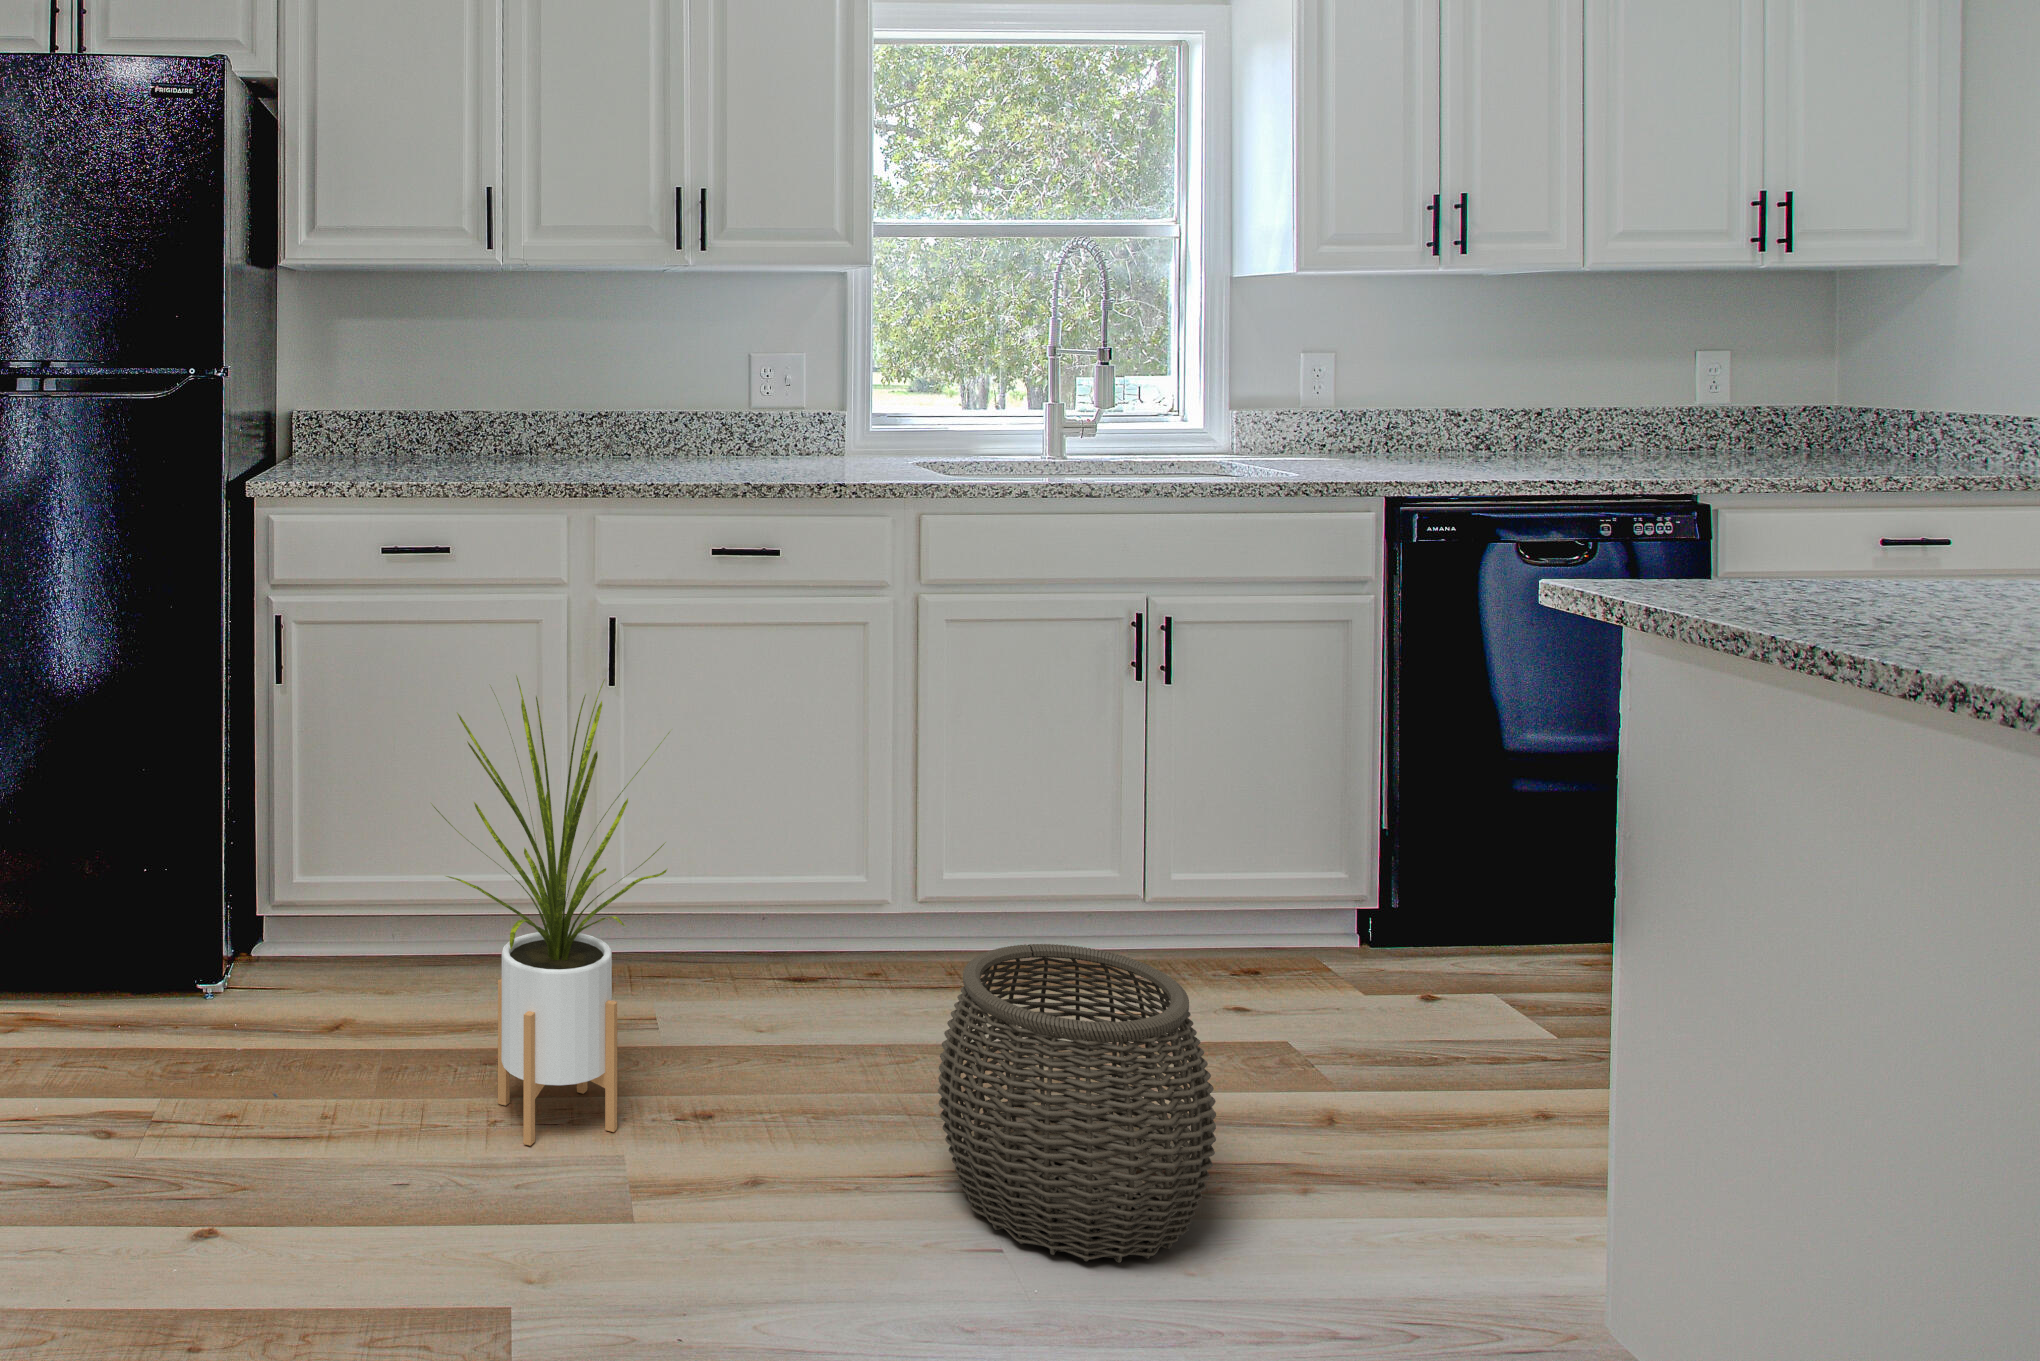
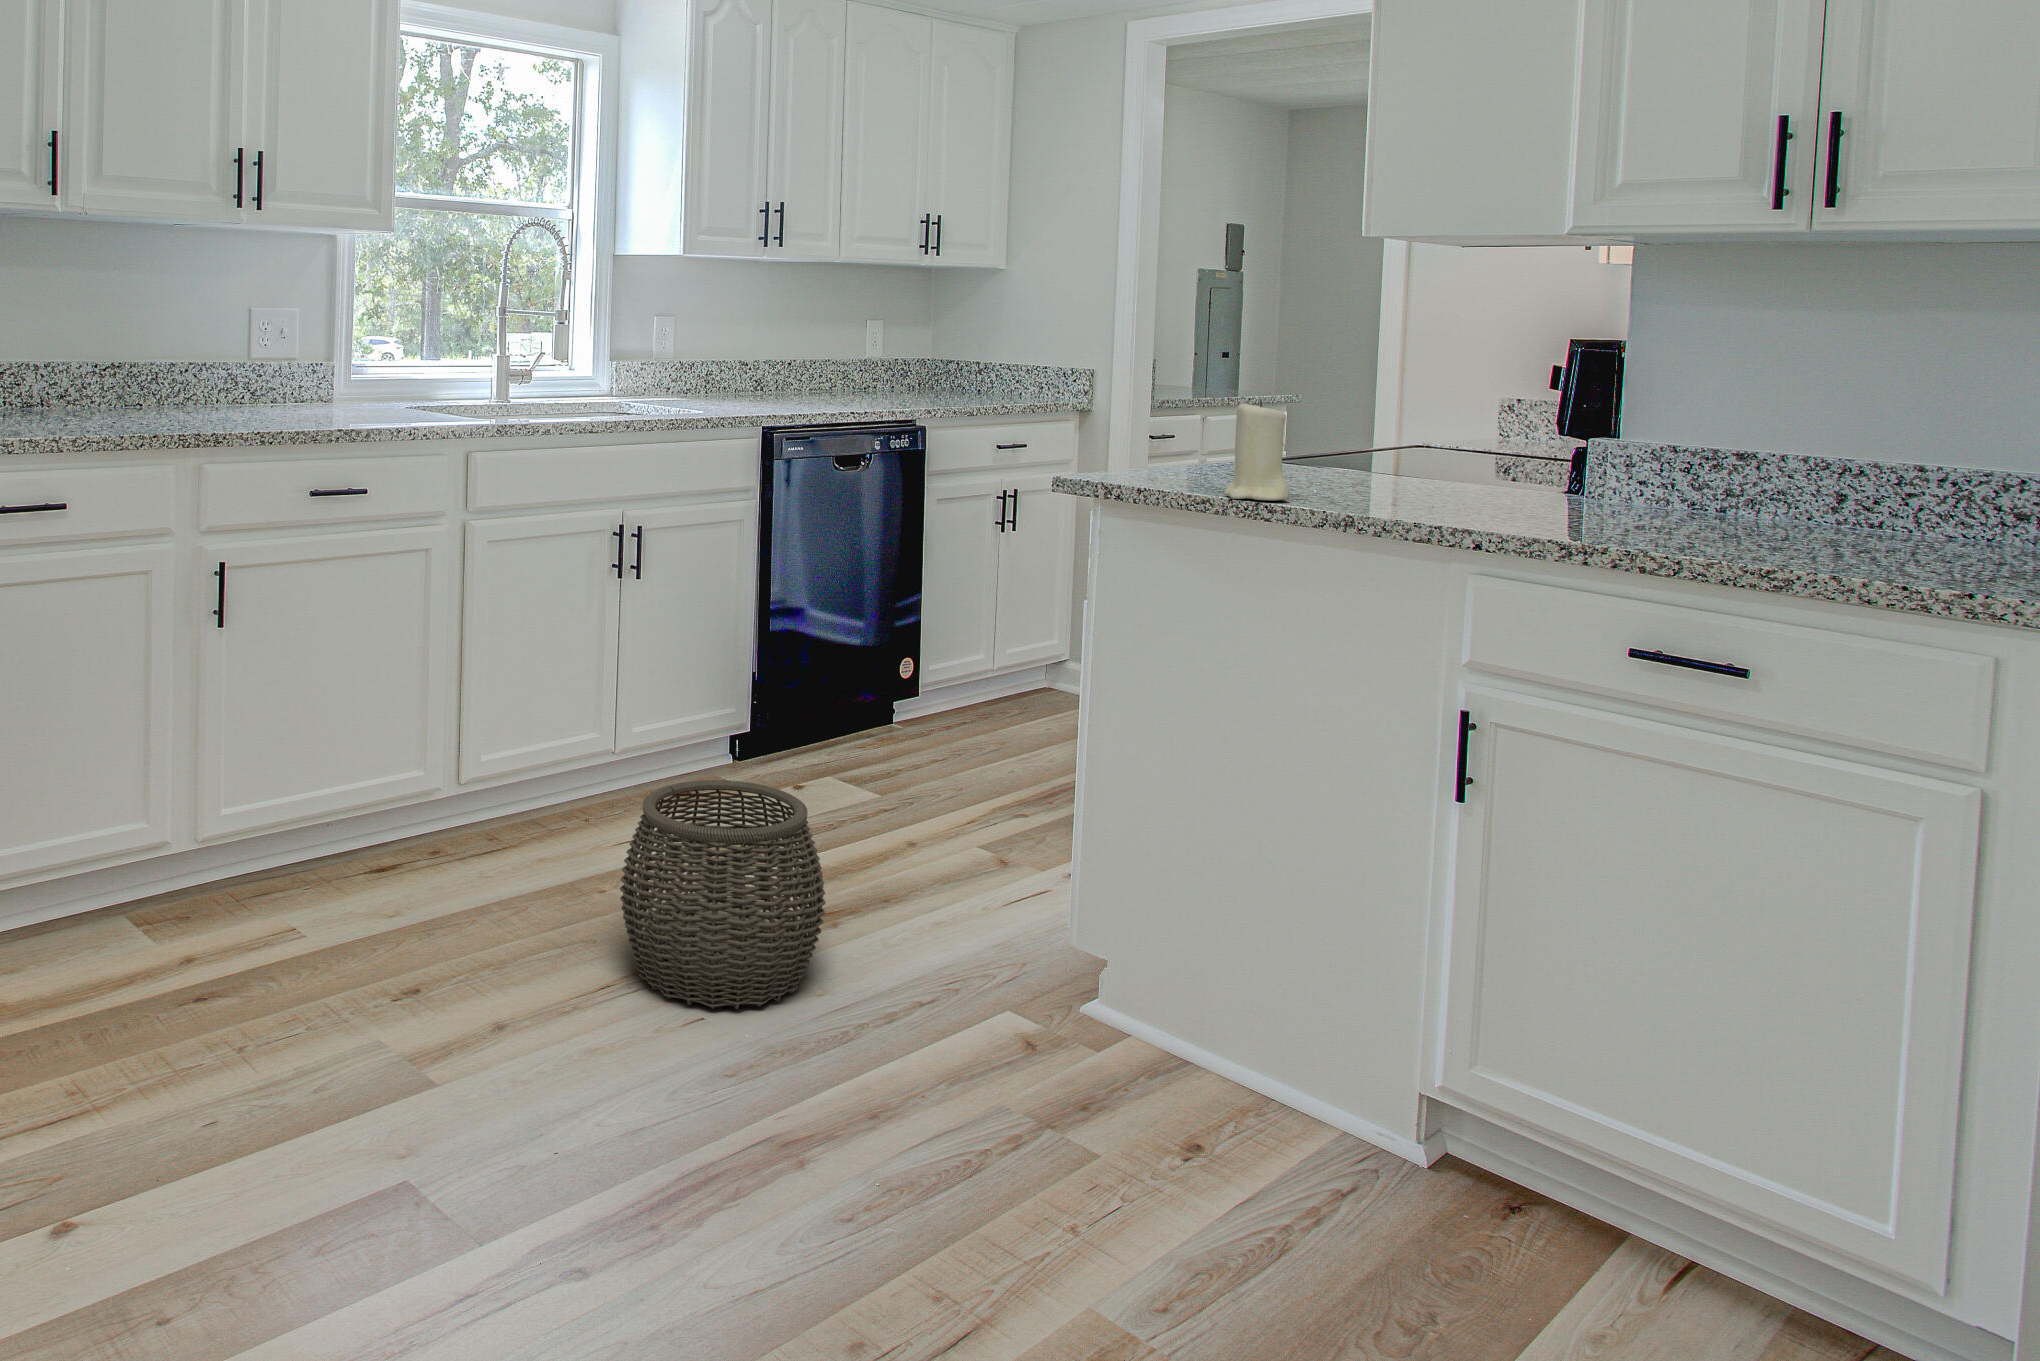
candle: none [1770,466,1905,643] -> present [1224,399,1290,500]
house plant: present [431,675,670,1146] -> none [187,612,412,1056]

